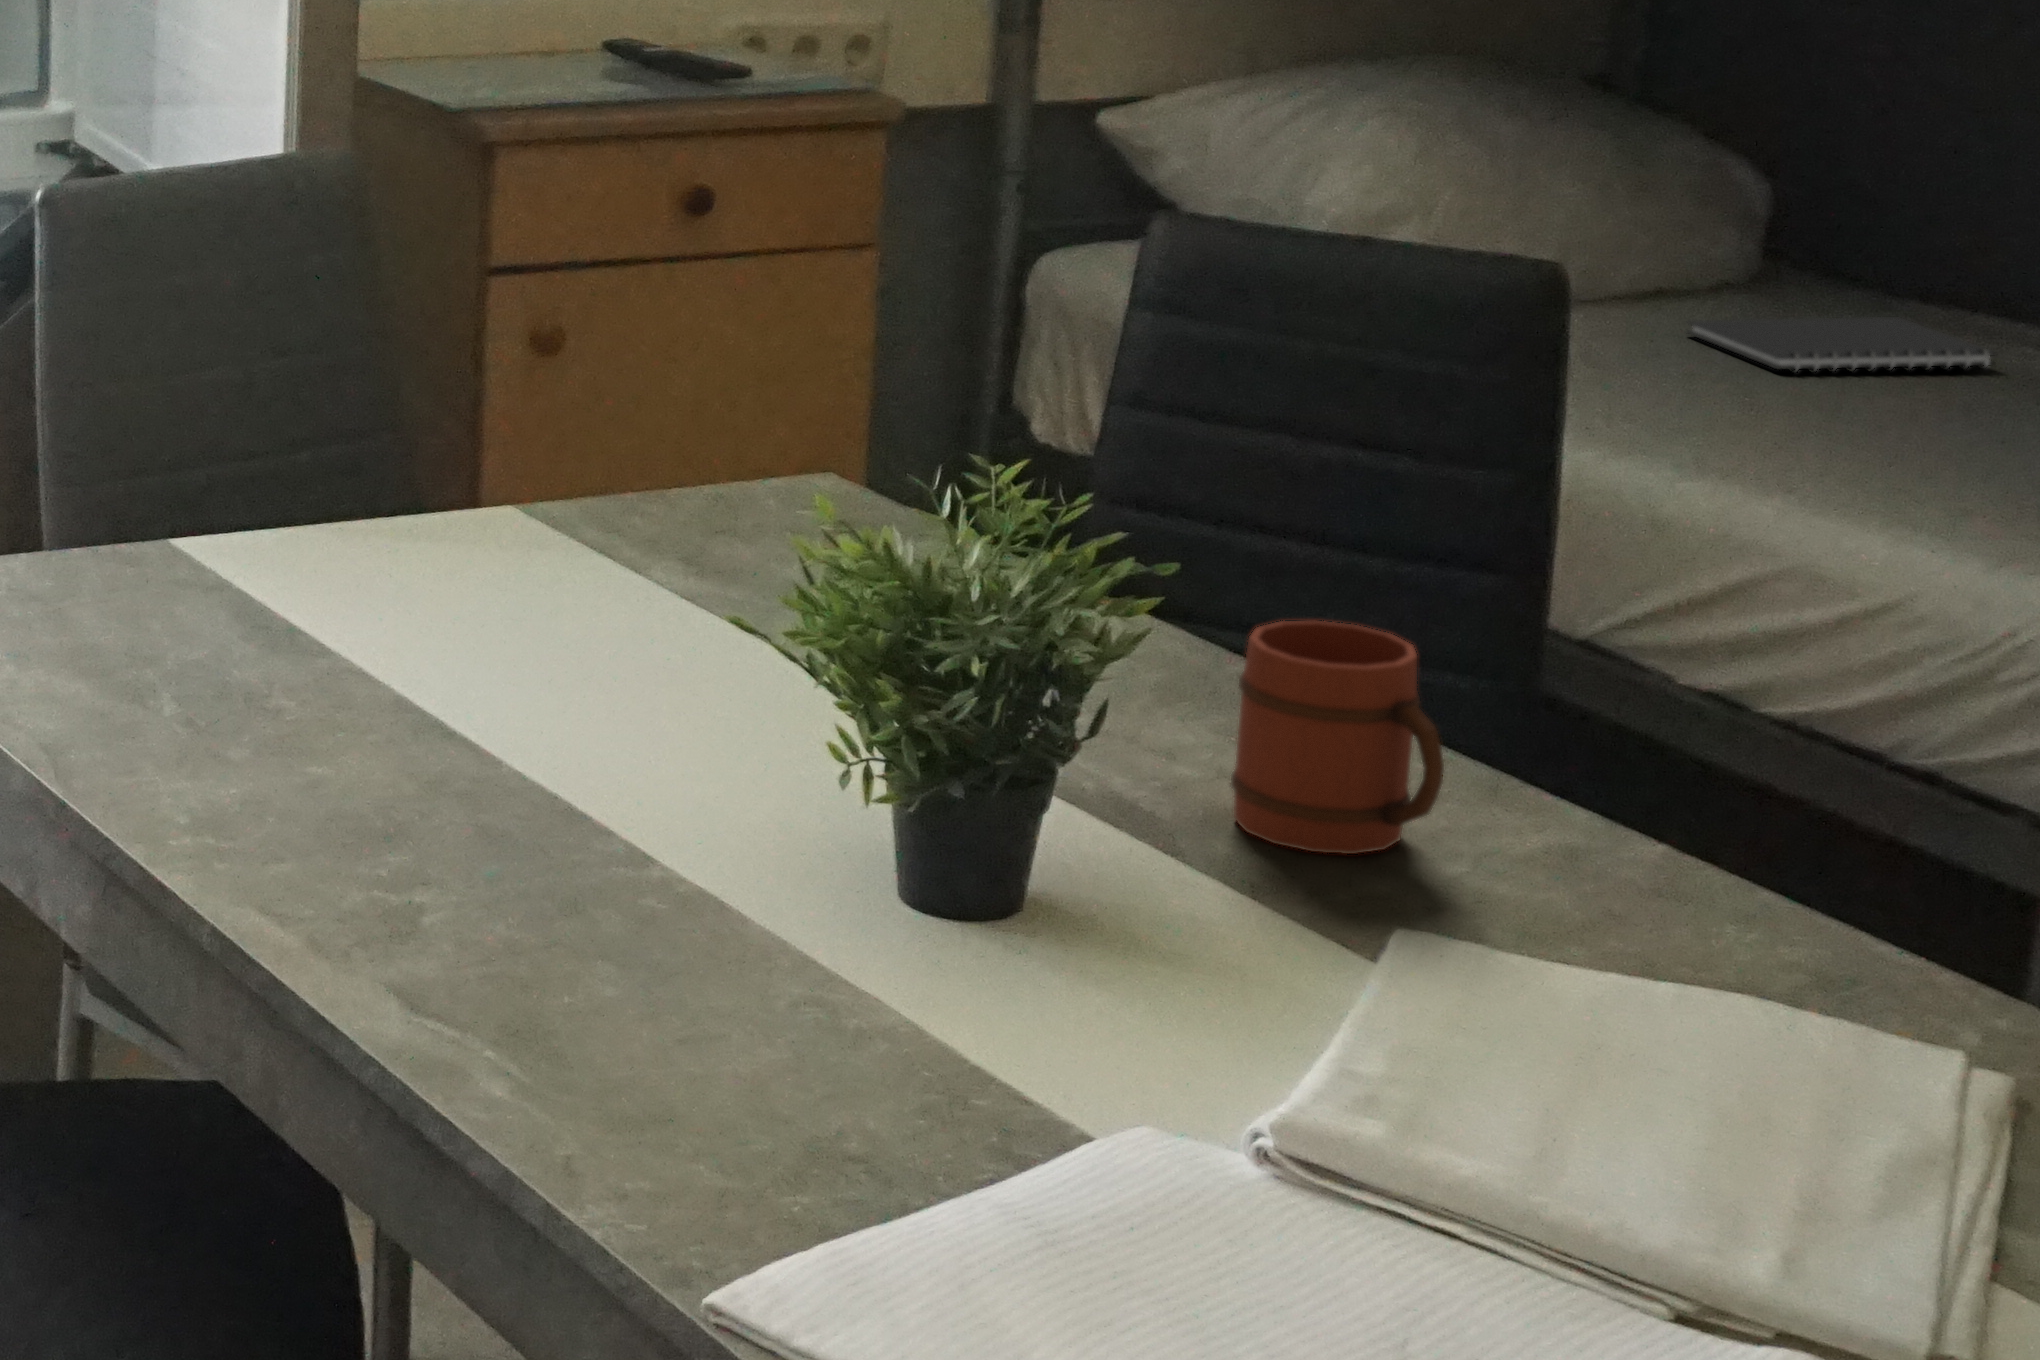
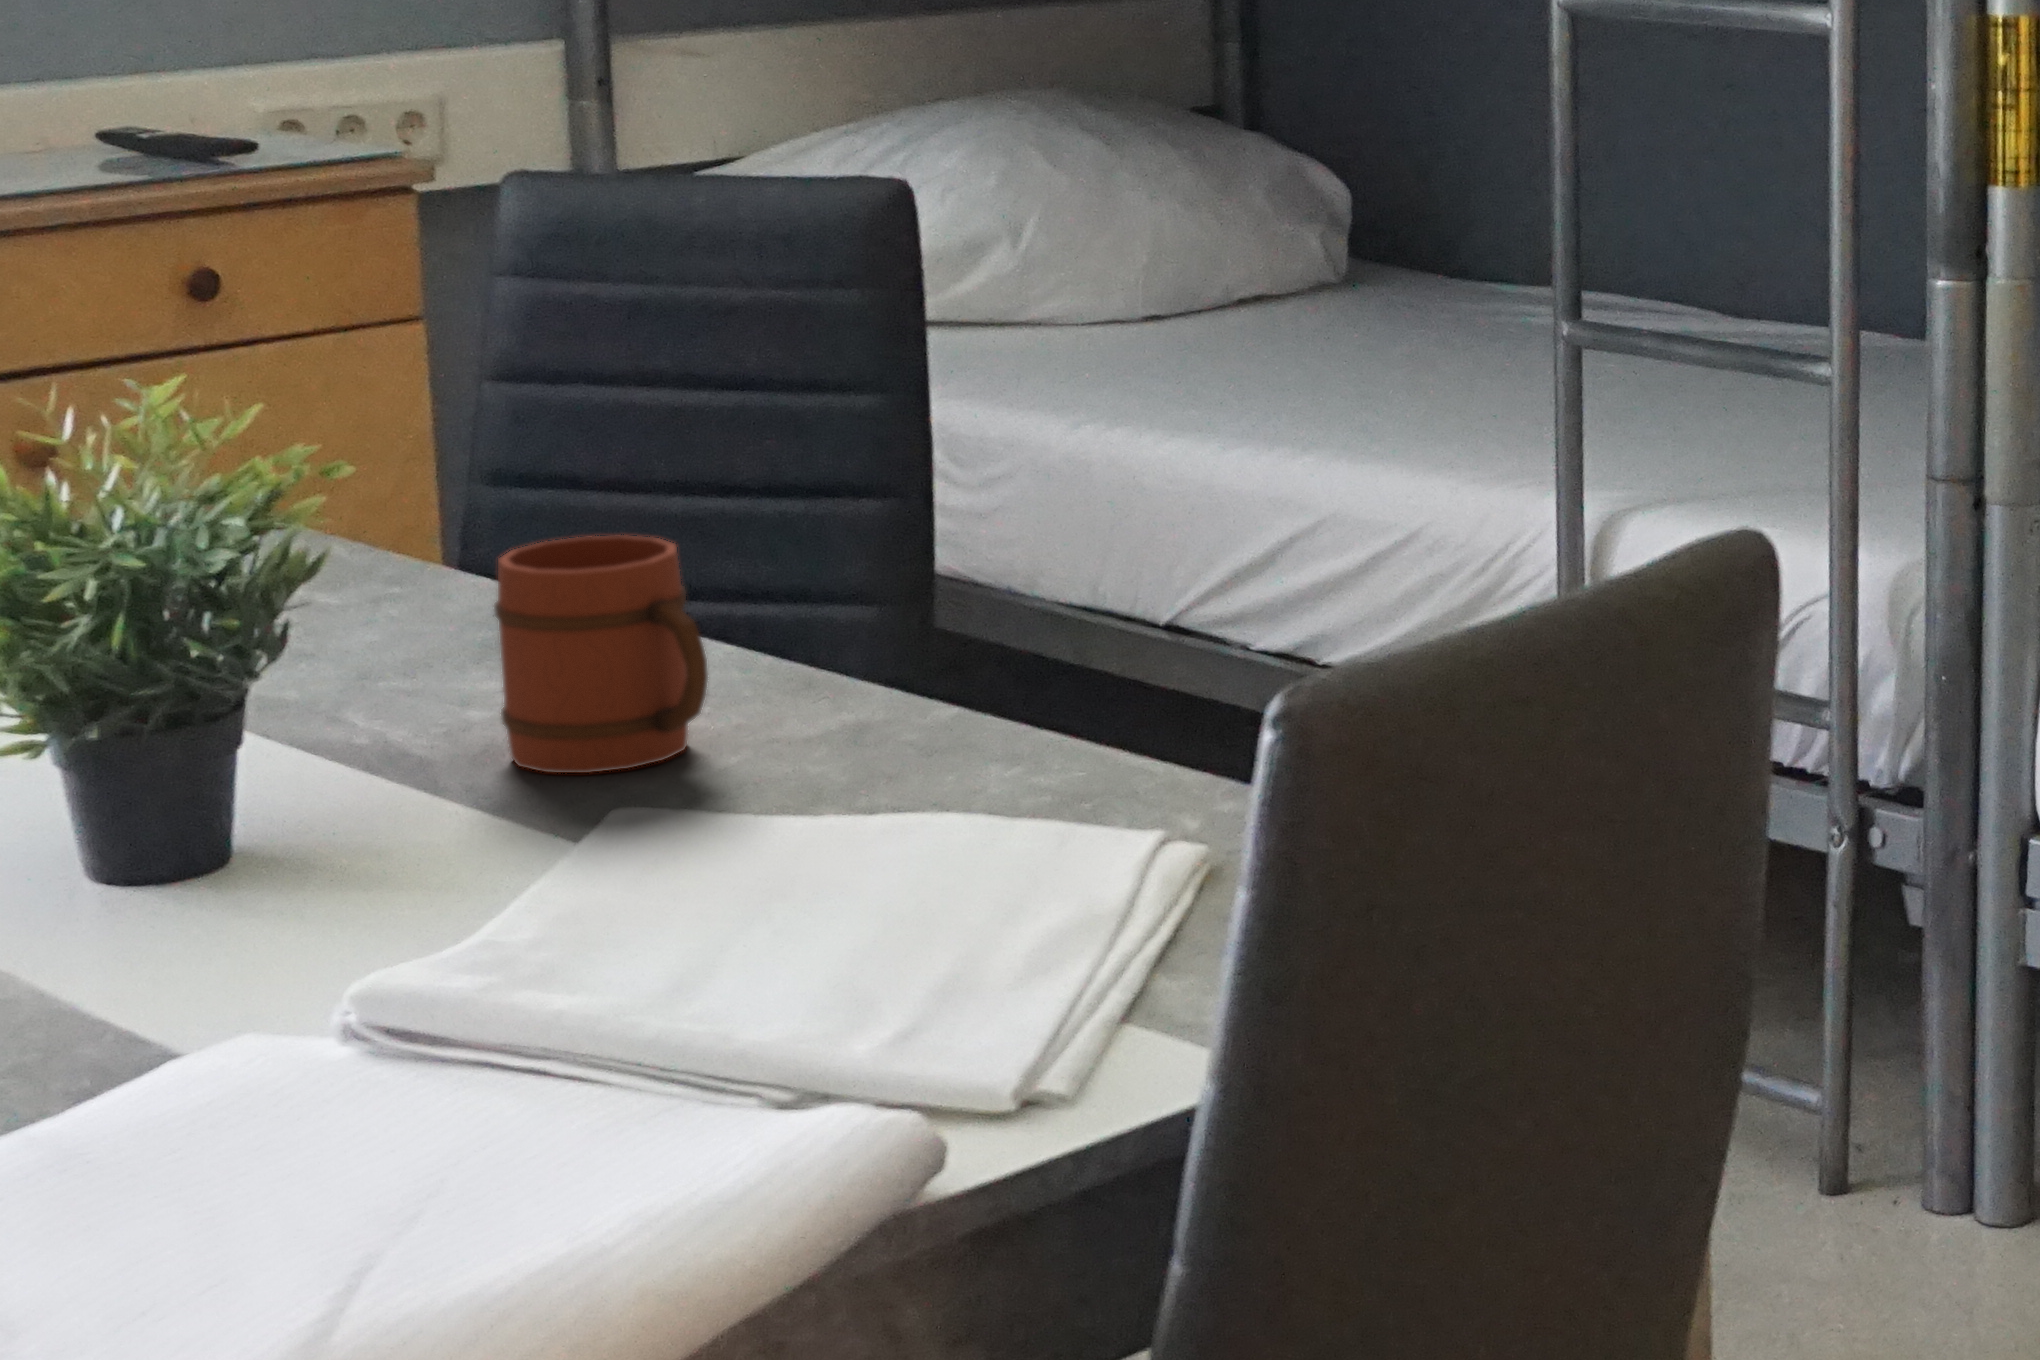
notebook: present [1688,317,1995,372] -> none [1278,301,1554,358]

